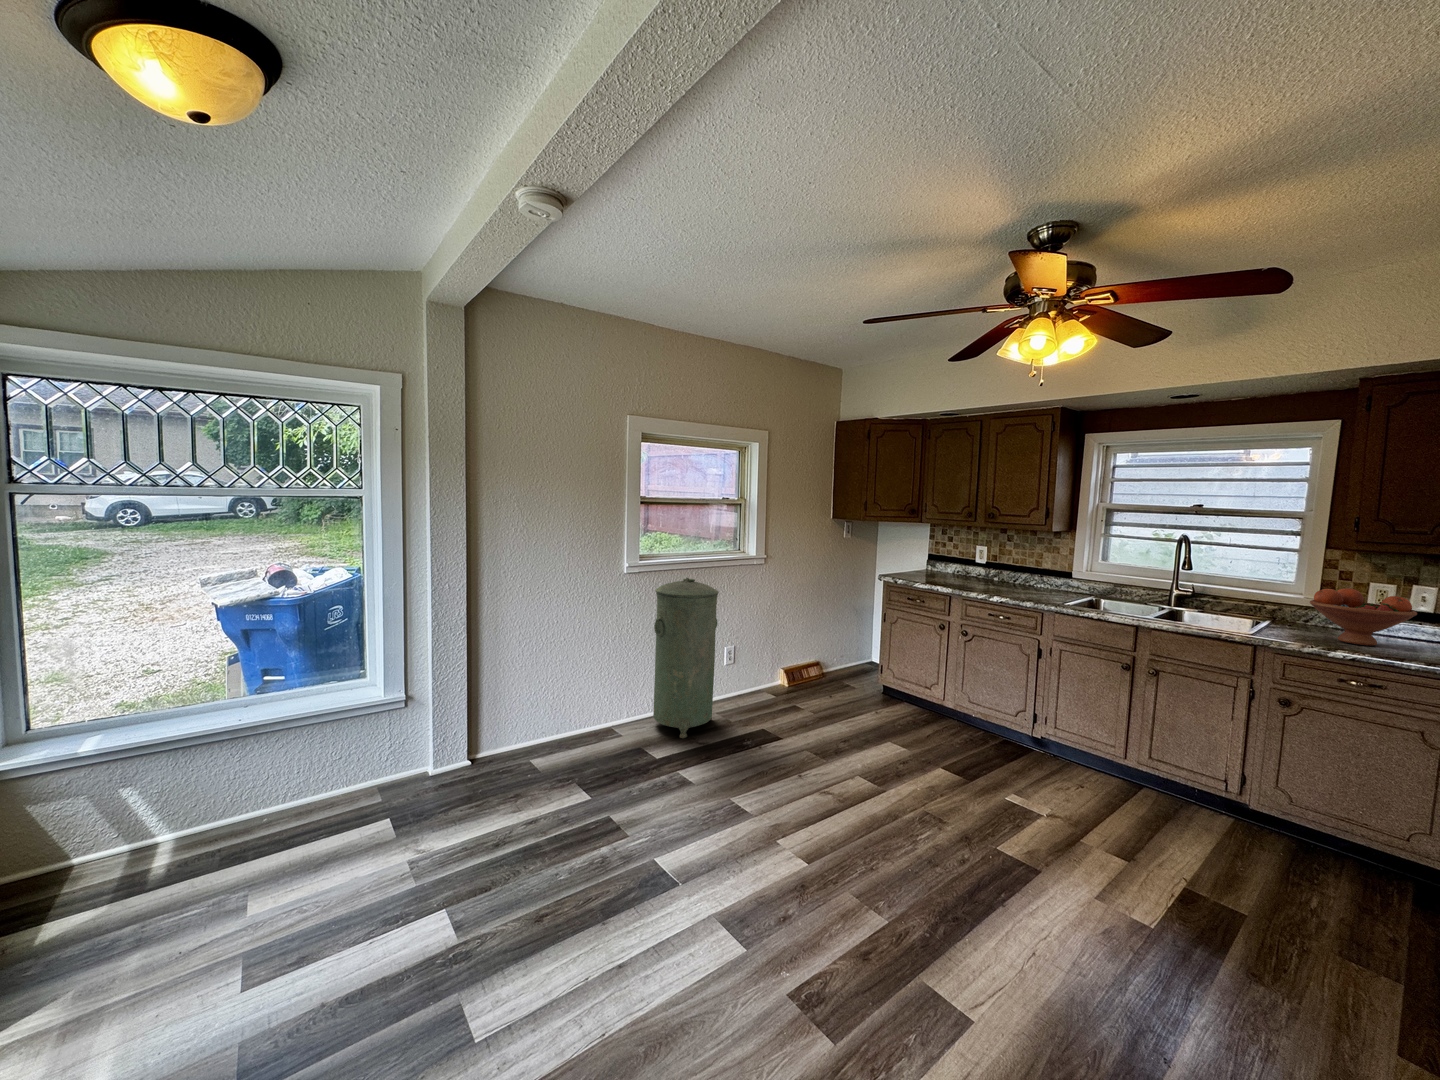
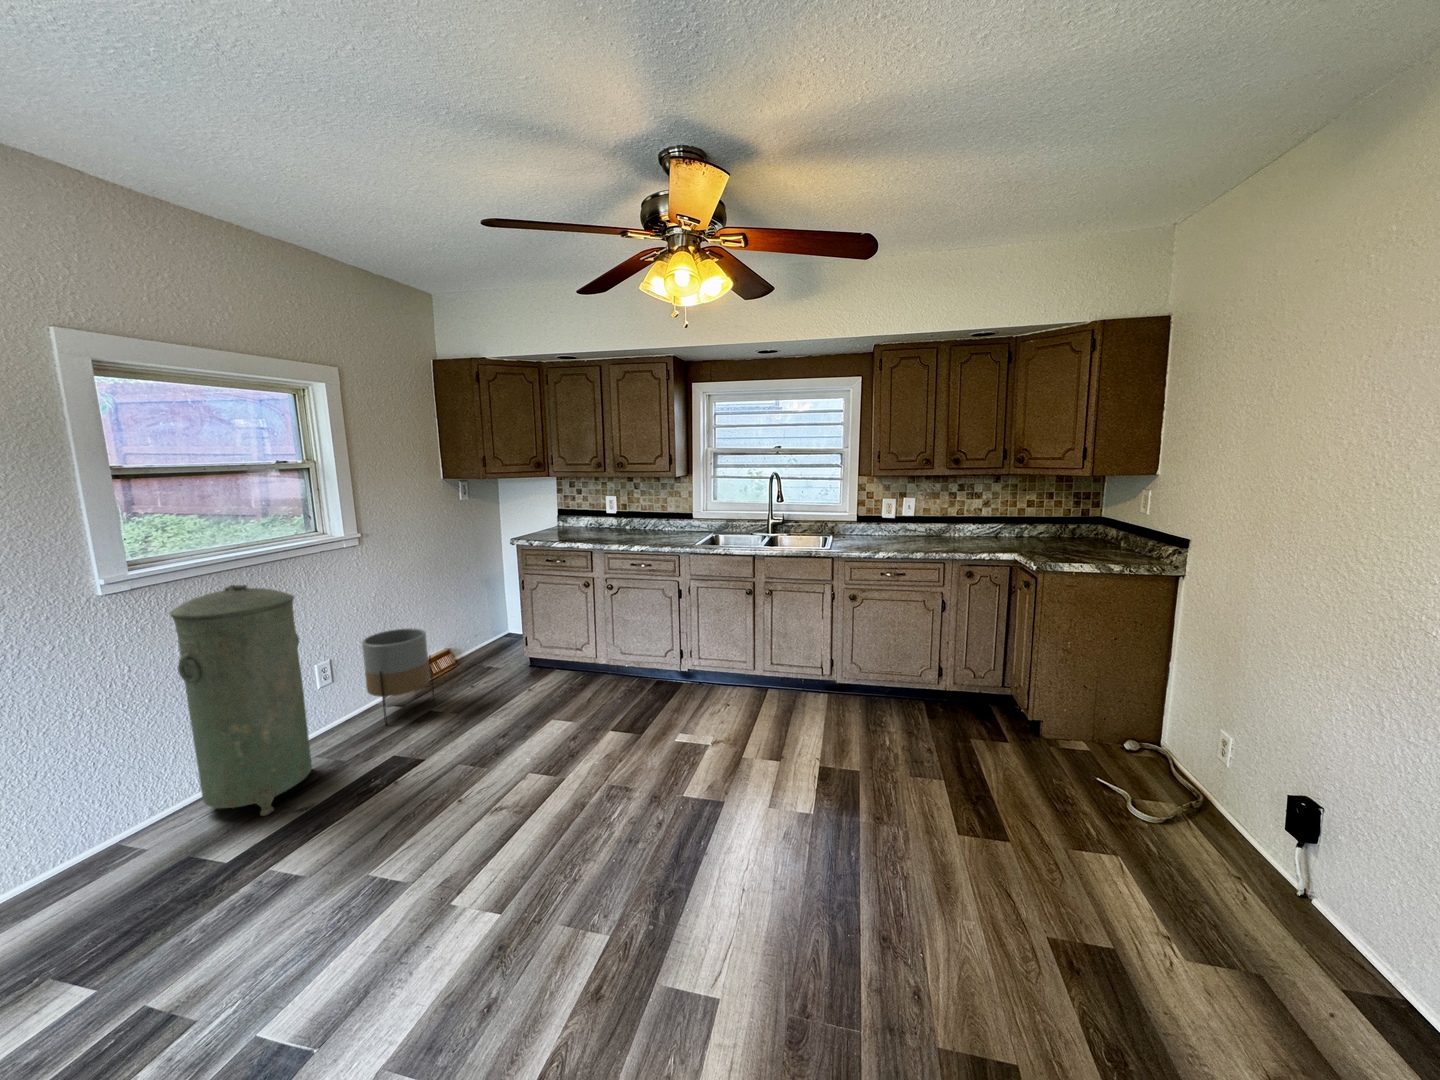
fruit bowl: present [1310,588,1417,646] -> none [854,505,908,545]
planter: none [754,633,800,706] -> present [362,628,435,725]

